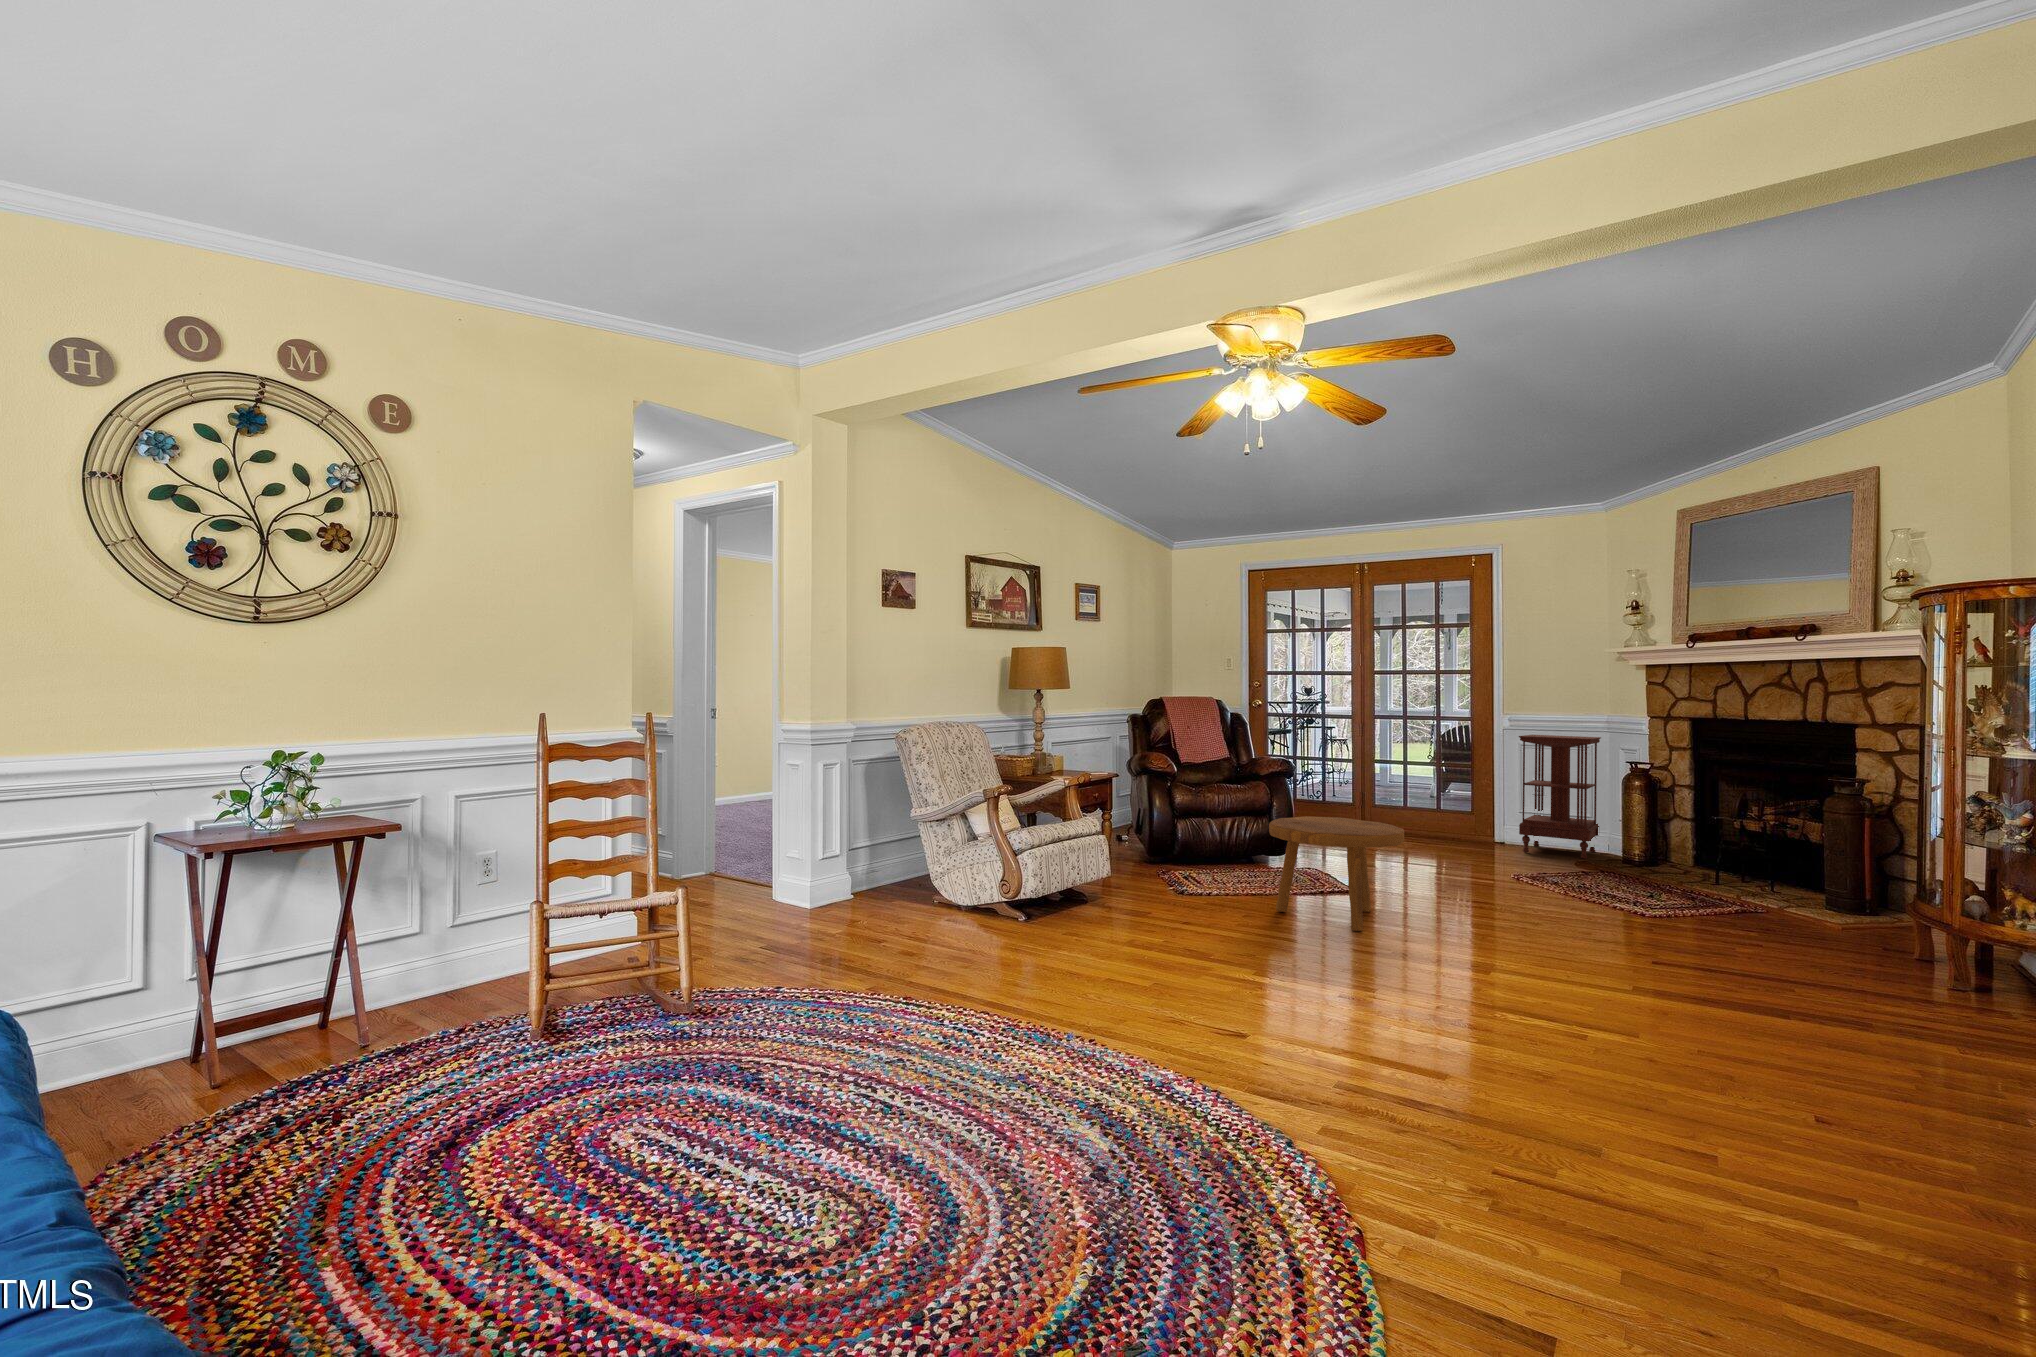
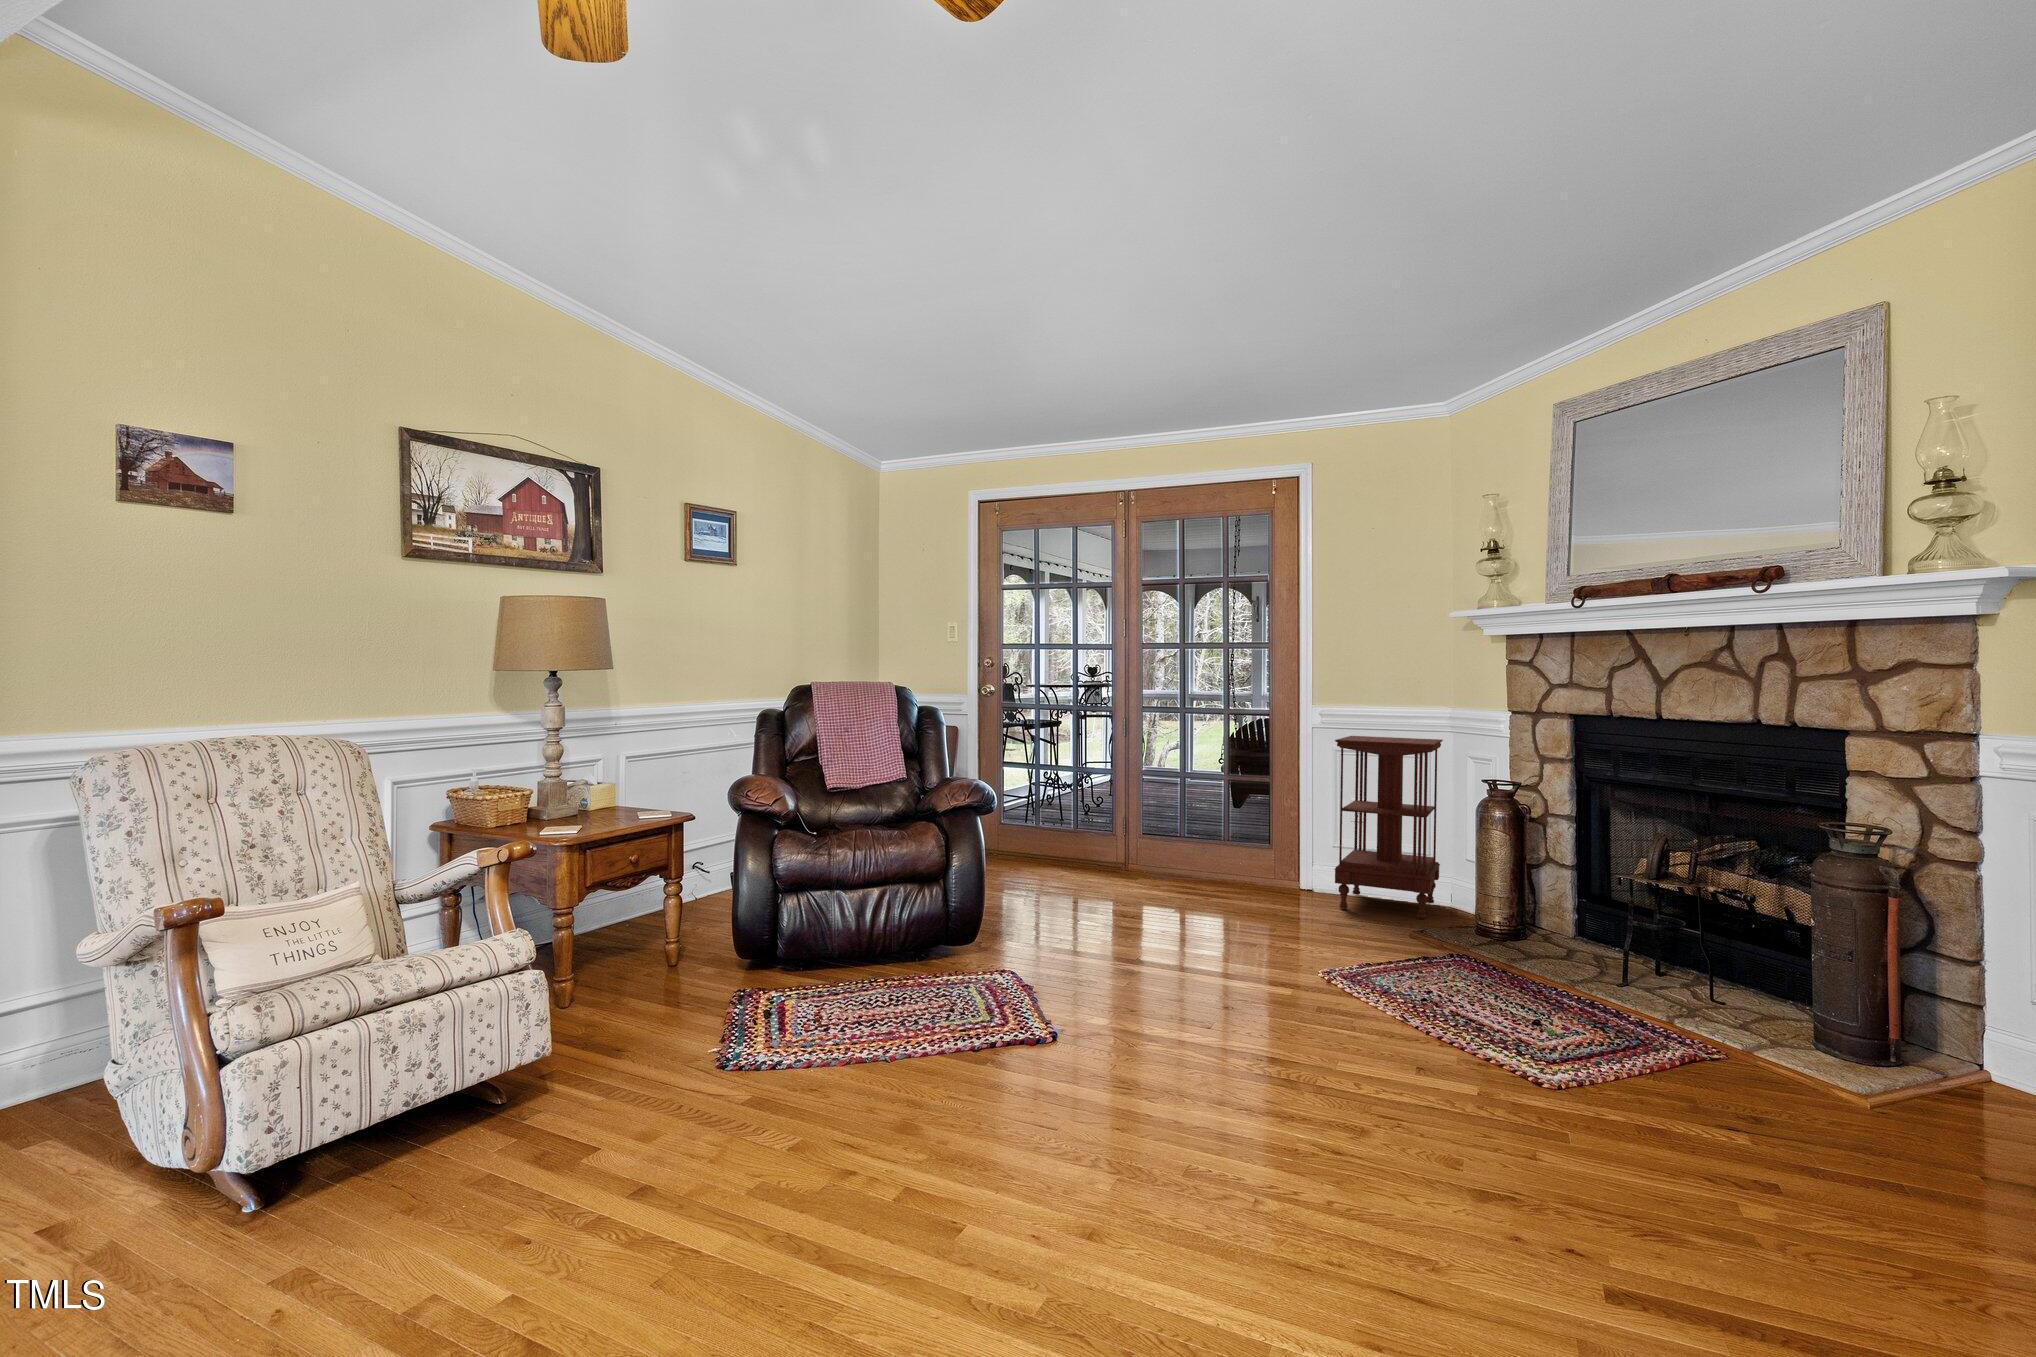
footstool: present [1269,816,1404,931] -> none [872,914,1132,1187]

